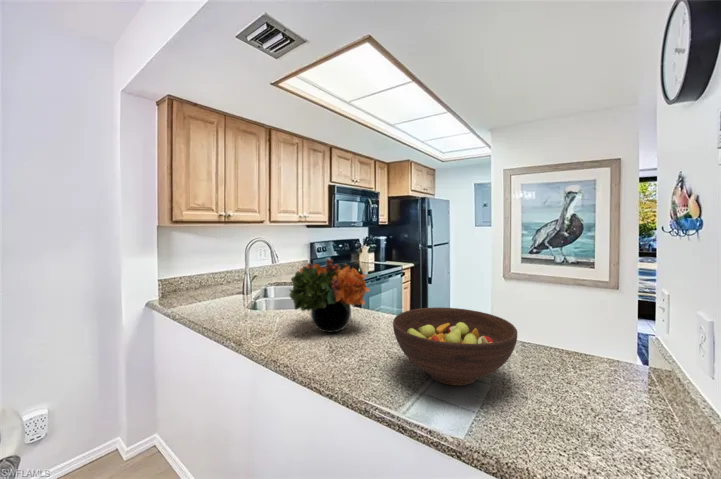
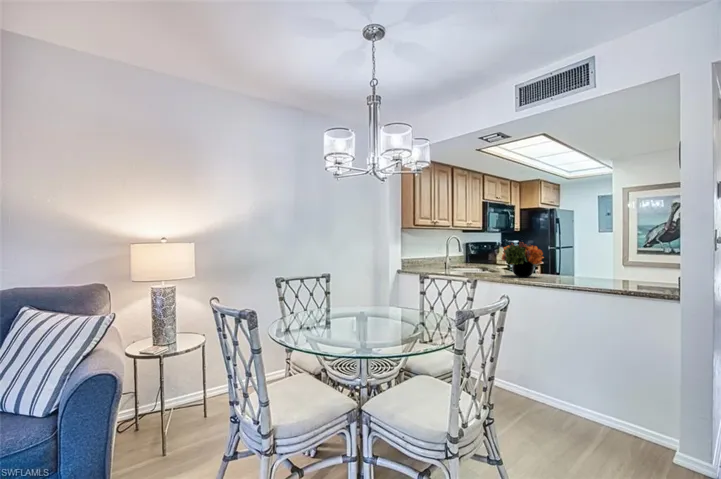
fruit bowl: present [393,307,517,386] -> none [567,261,624,284]

